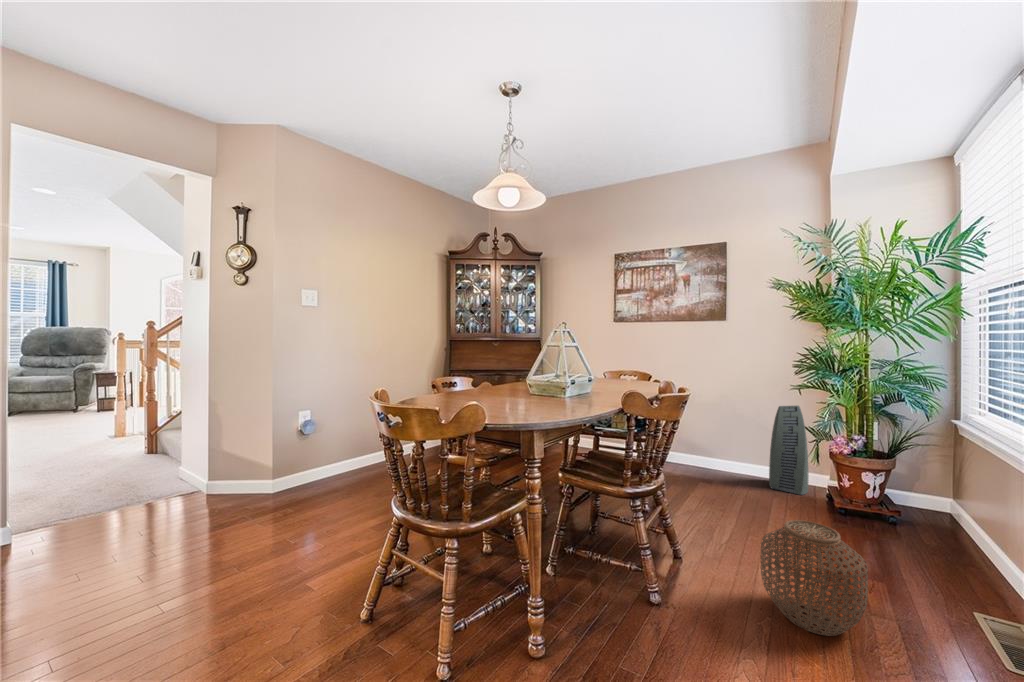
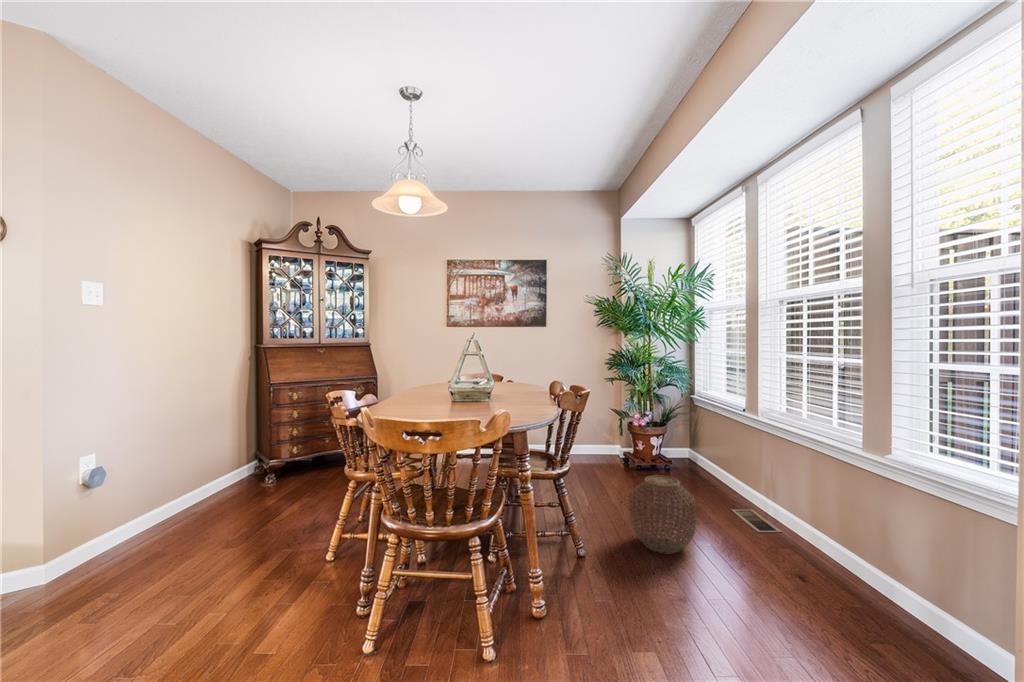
air purifier: present [769,406,809,495] -> none [583,394,609,464]

